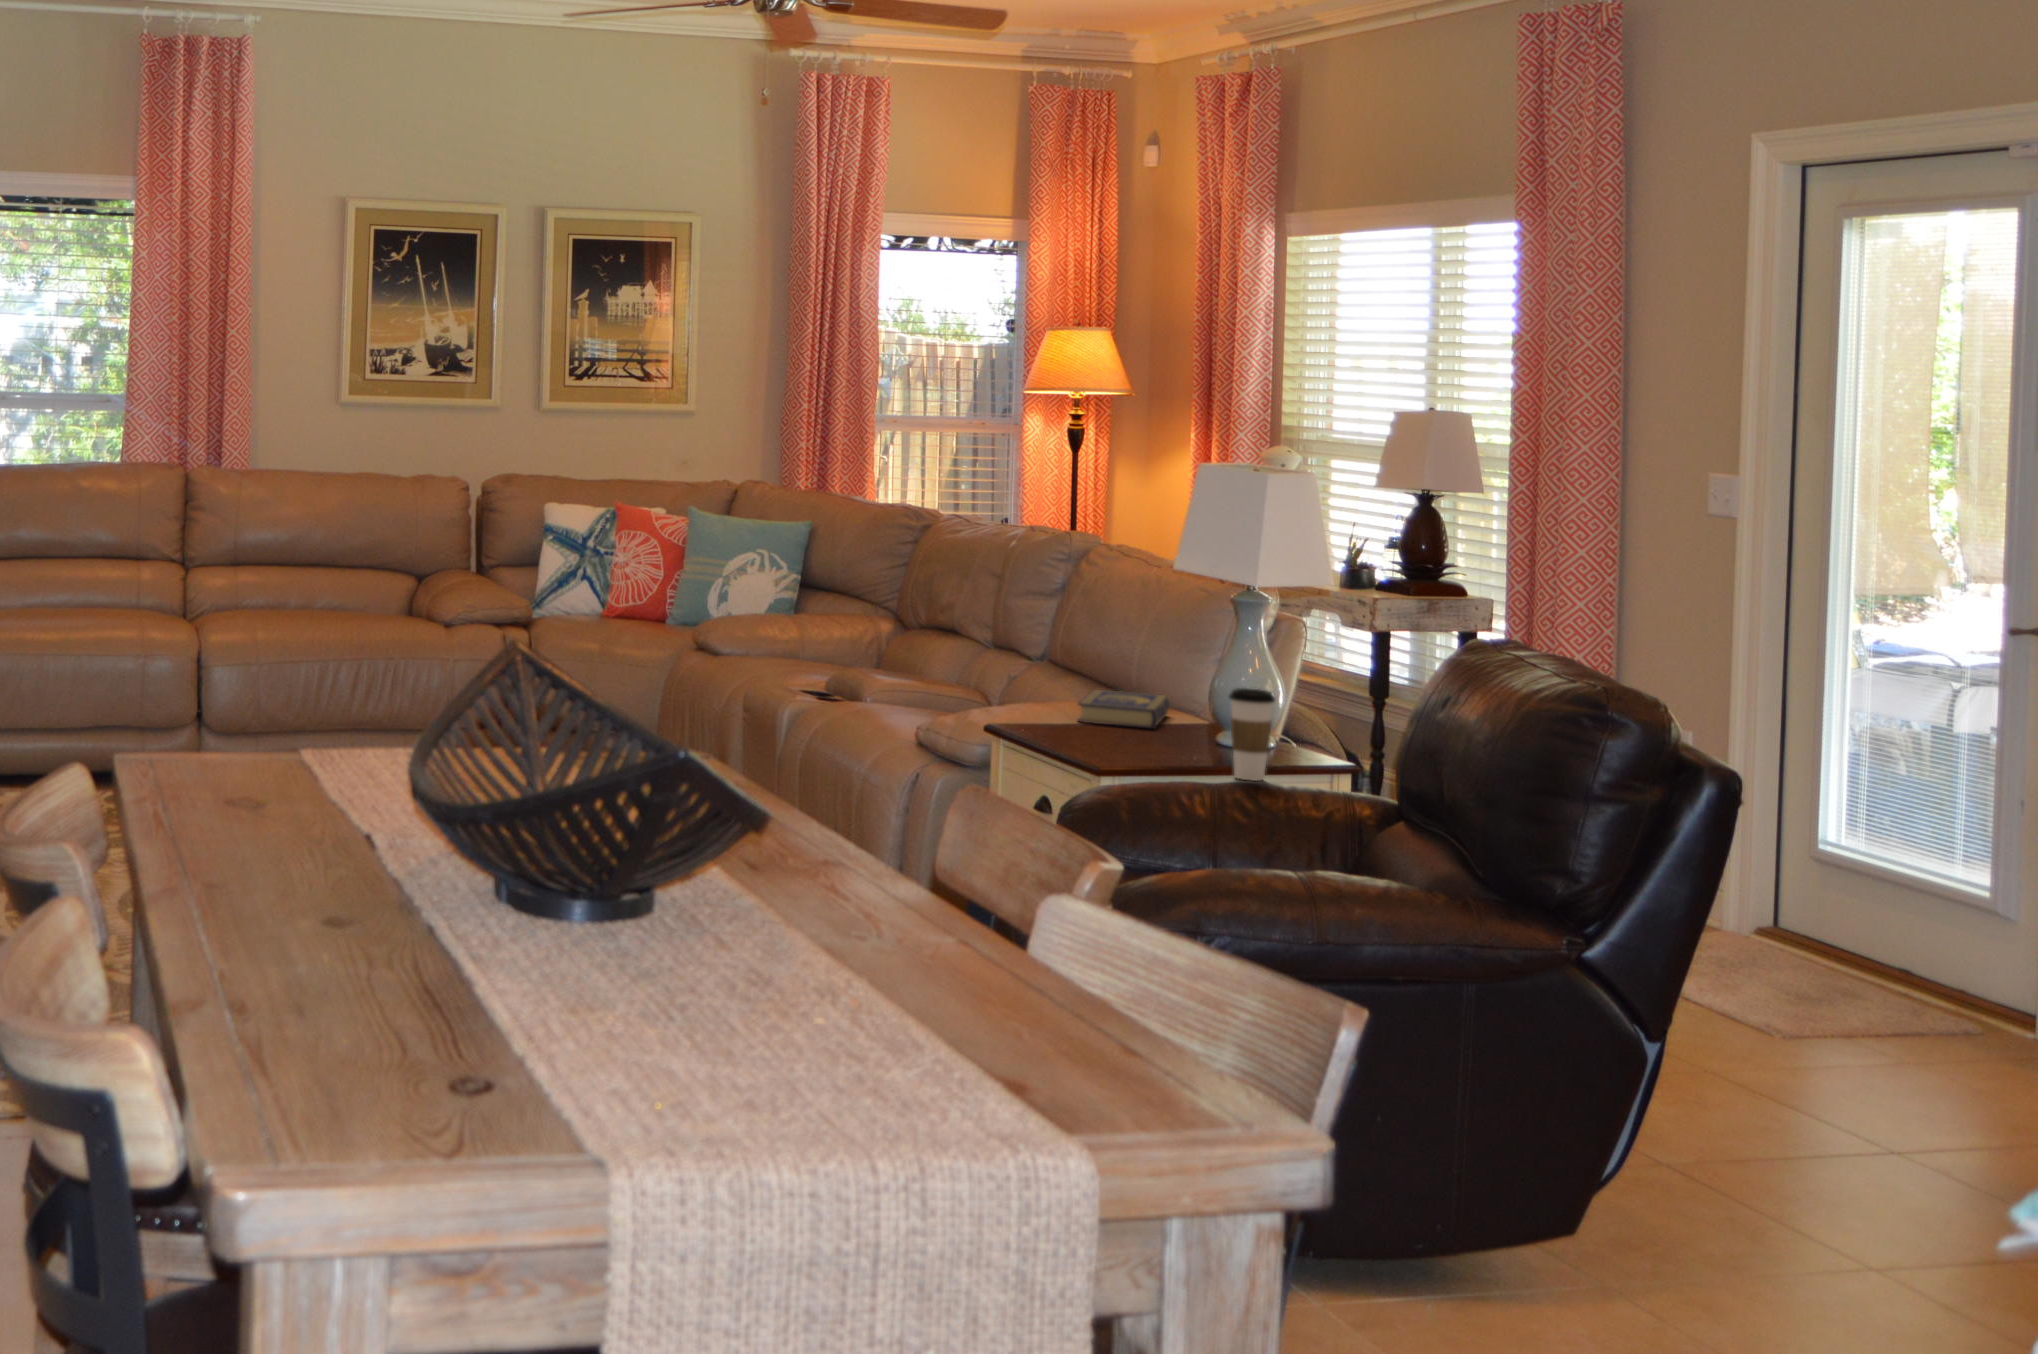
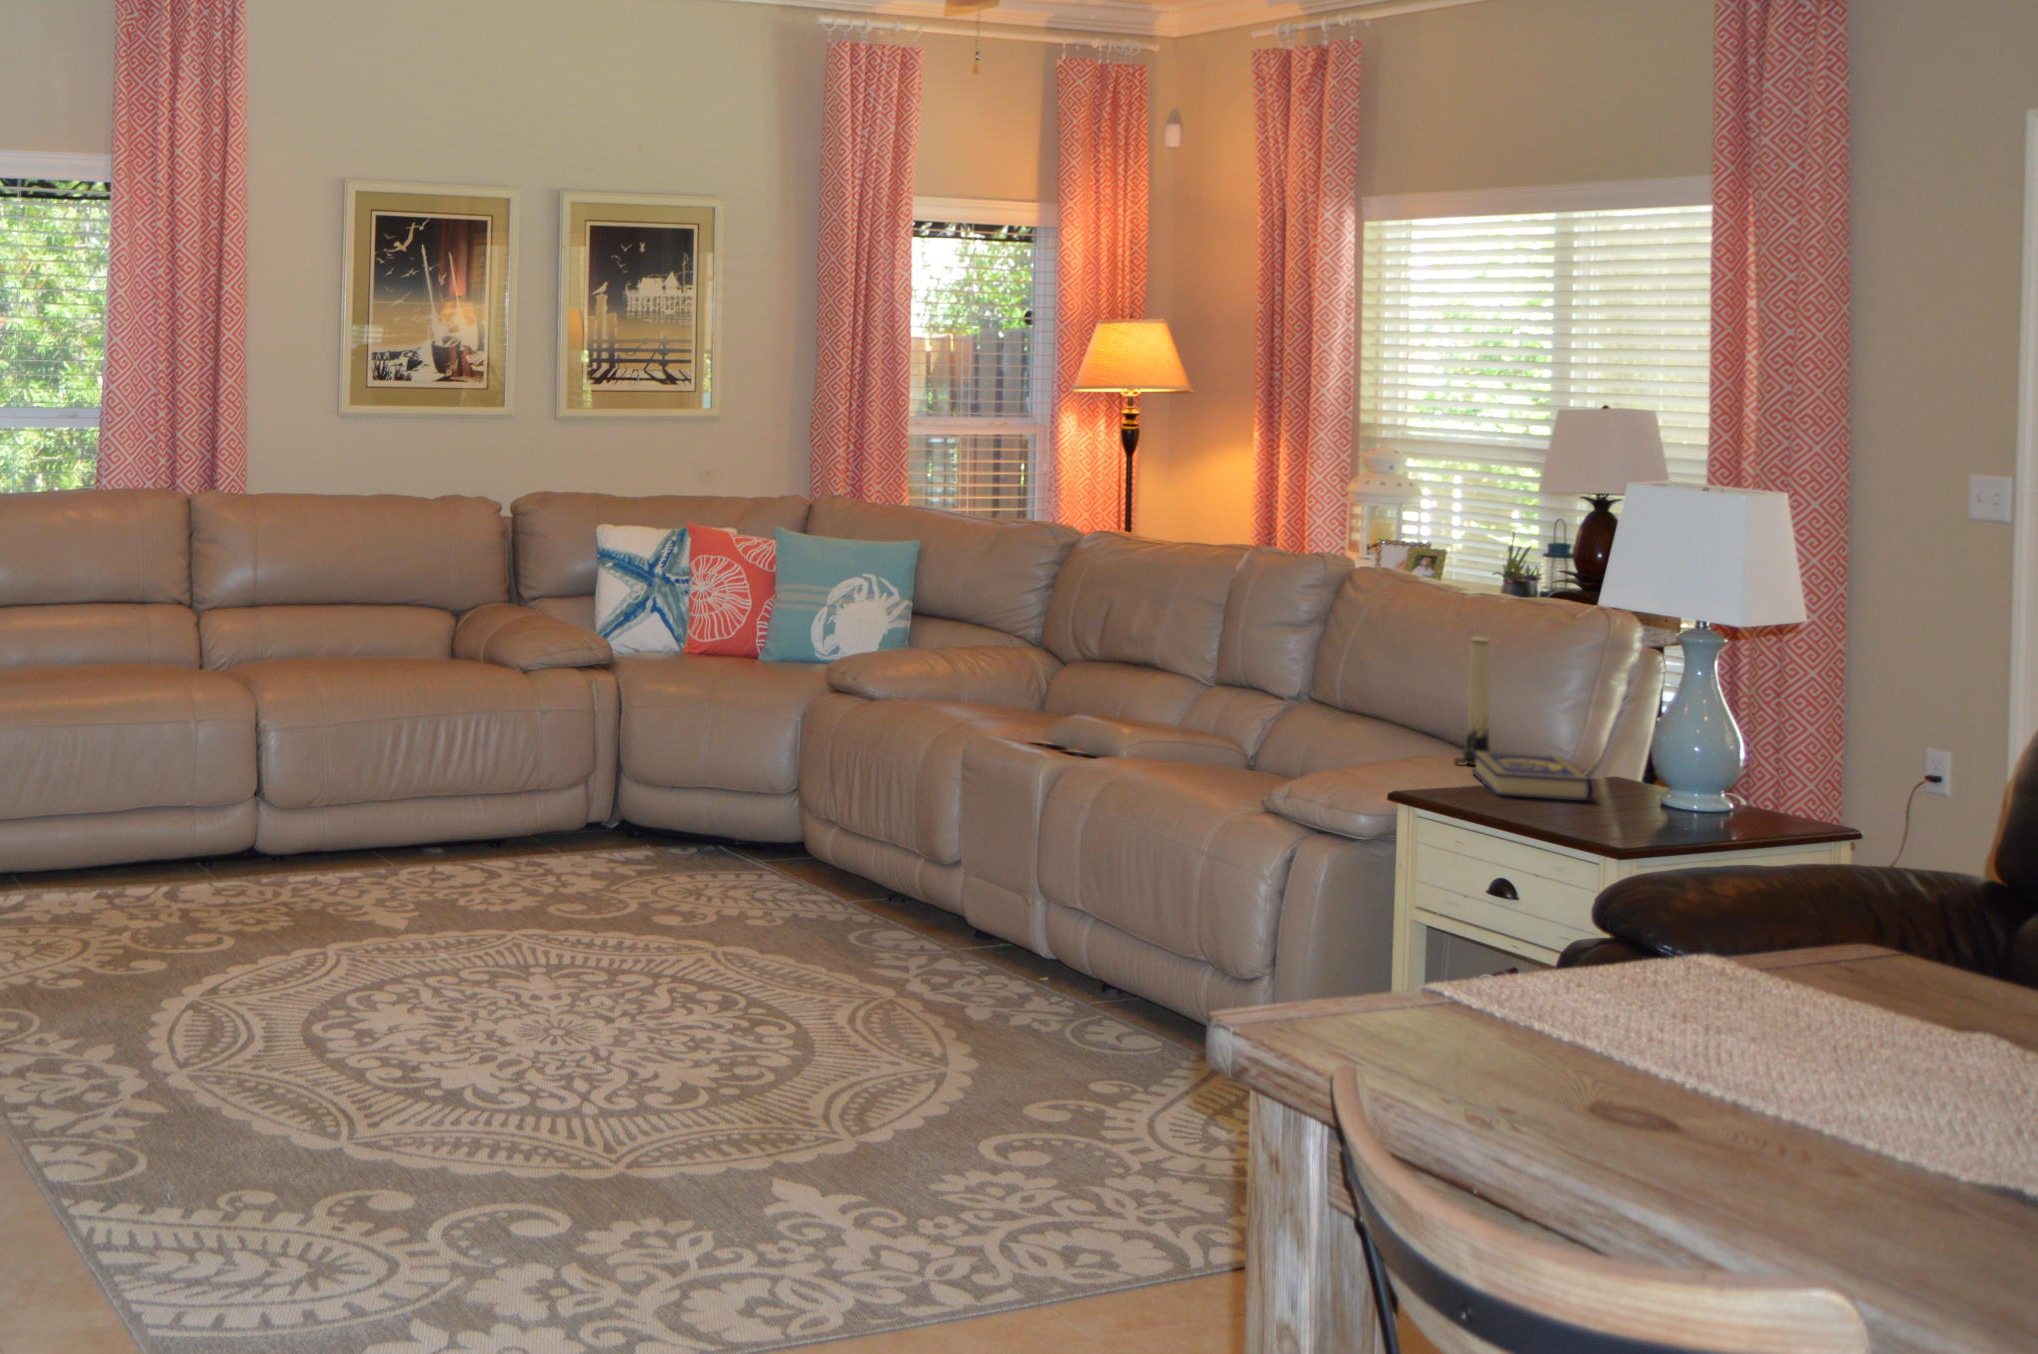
candle: none [1094,594,1127,705] -> present [1455,638,1490,765]
coffee cup: present [1229,688,1275,781] -> none [1820,769,1882,881]

